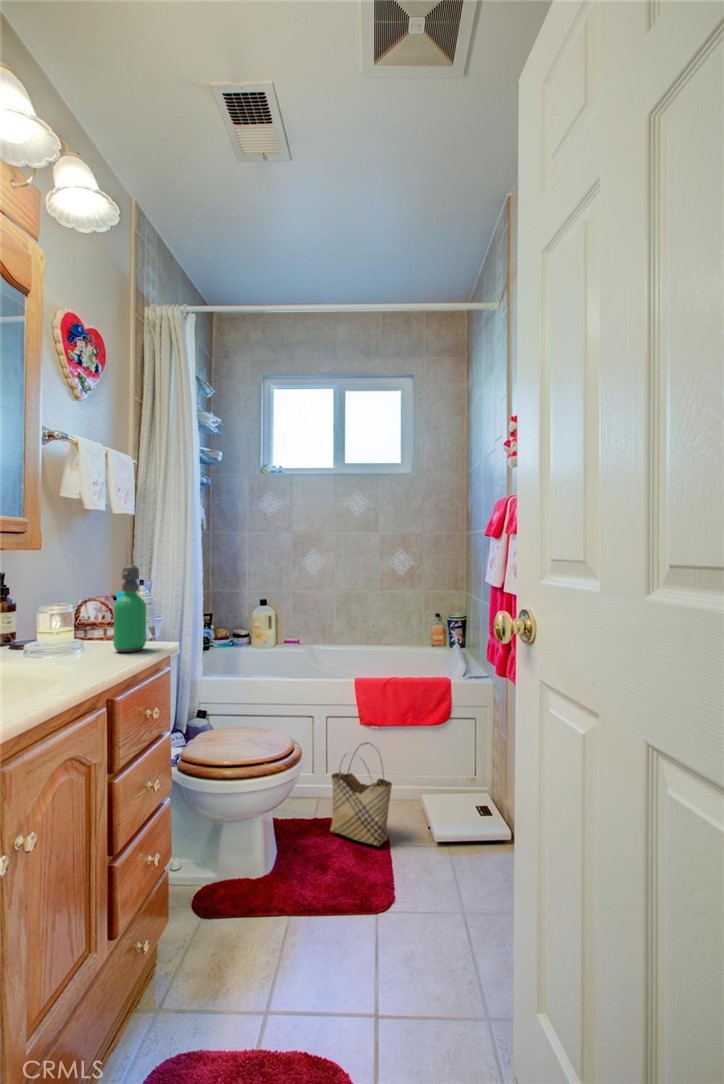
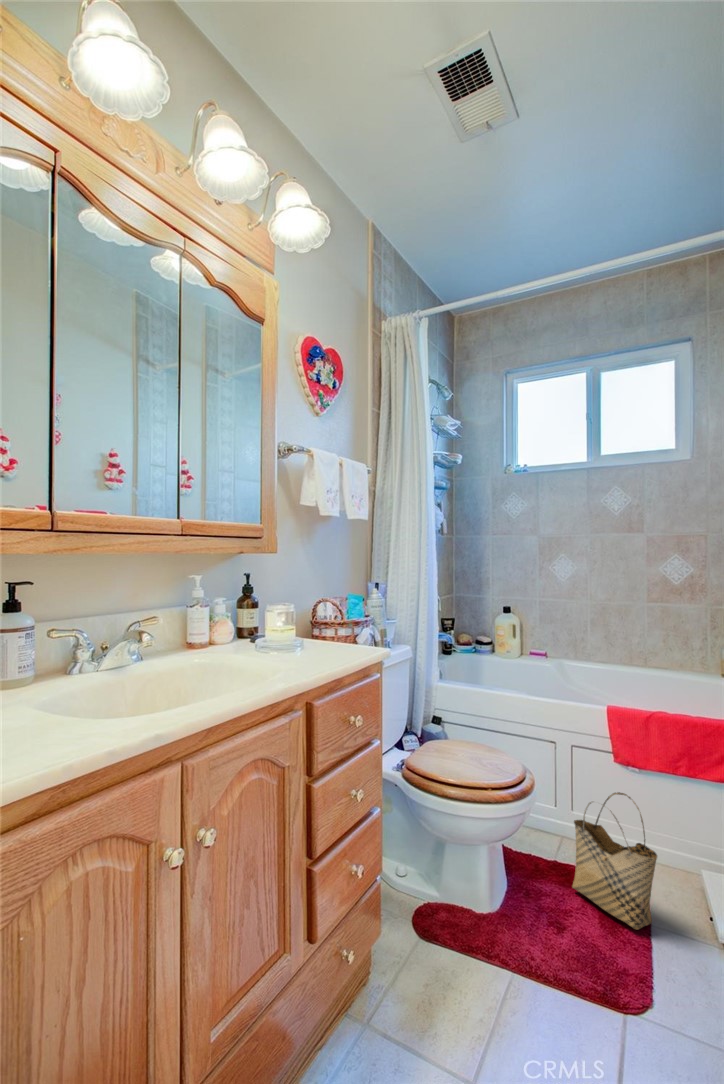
soap dispenser: present [113,565,146,652] -> none [328,569,357,655]

